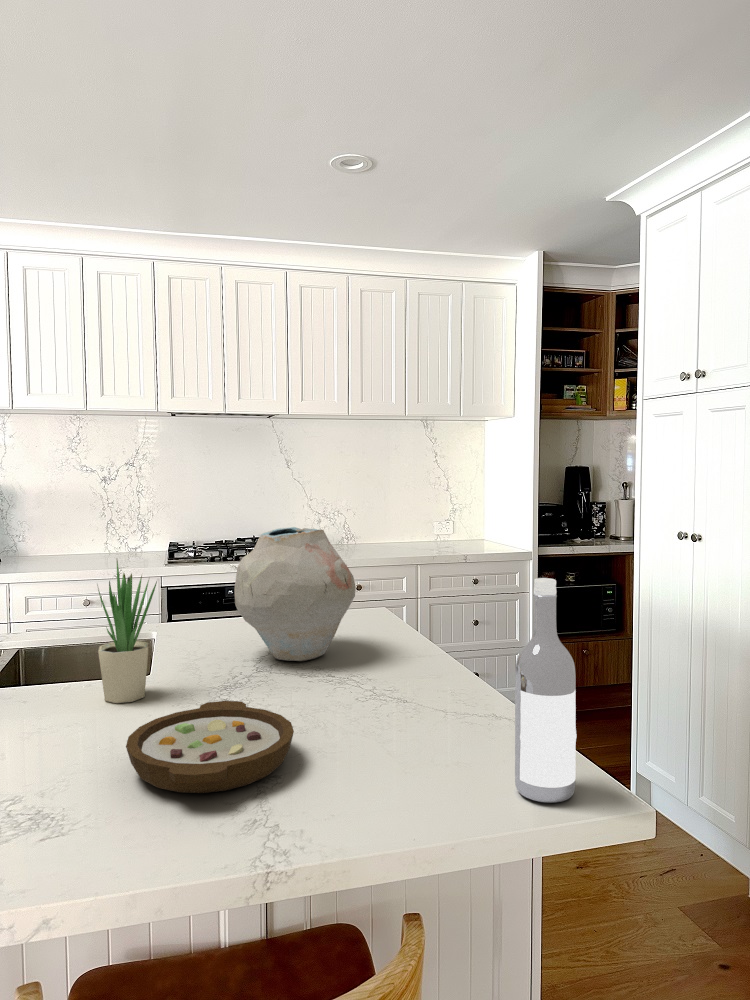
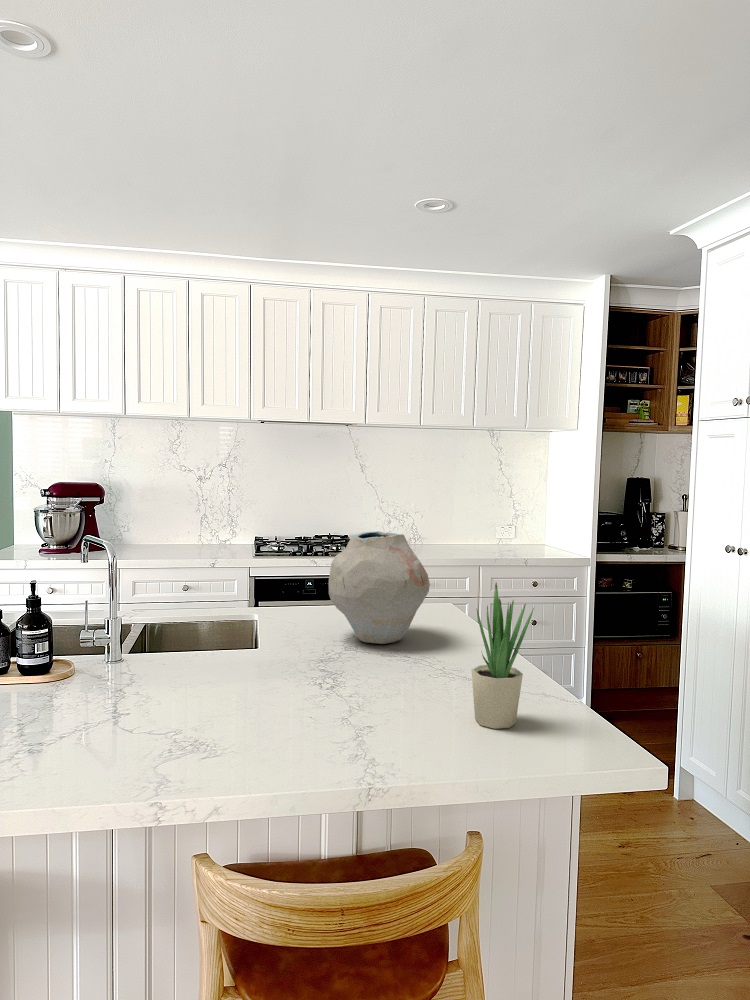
potted plant: present [98,560,157,703] -> present [472,583,534,729]
wine bottle: present [515,578,577,803] -> none [556,583,606,756]
bowl: present [126,701,294,793] -> none [258,669,383,734]

